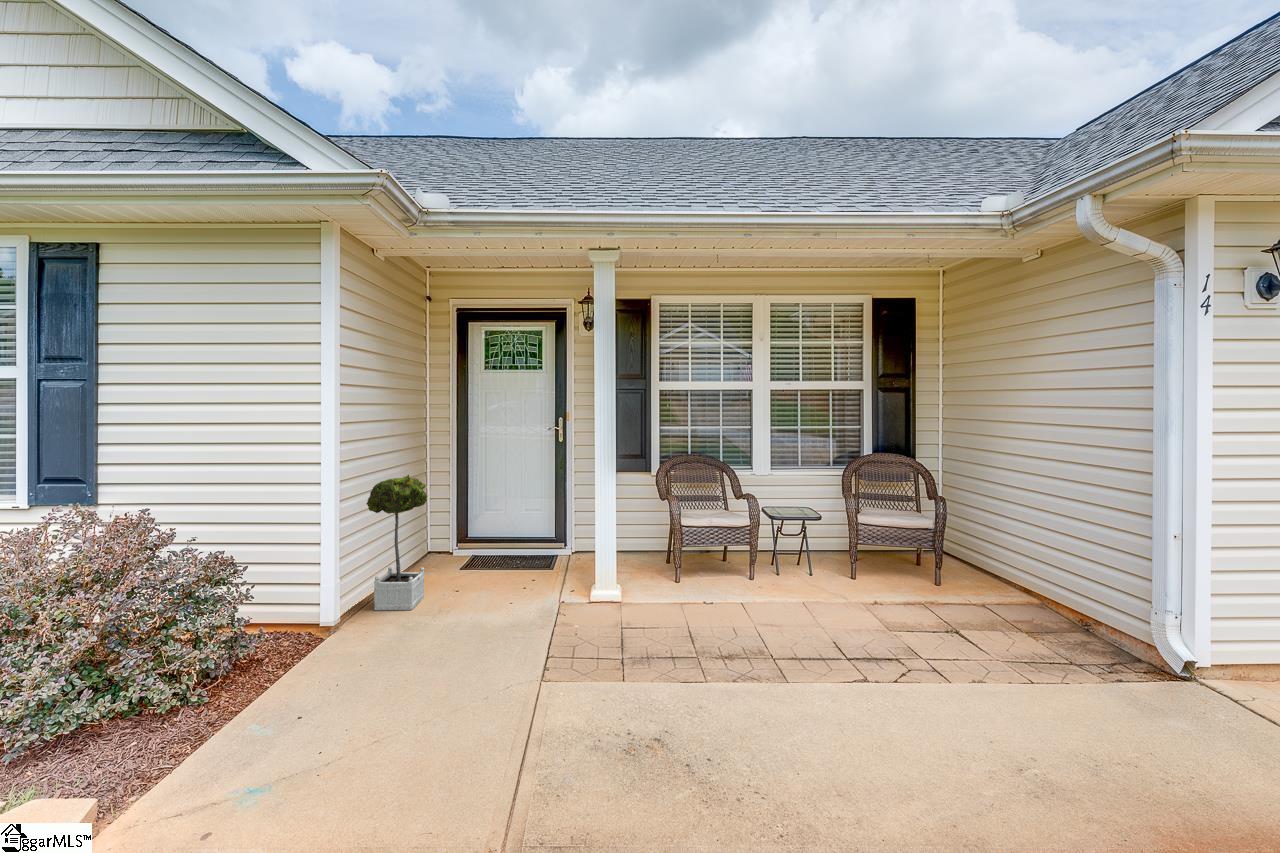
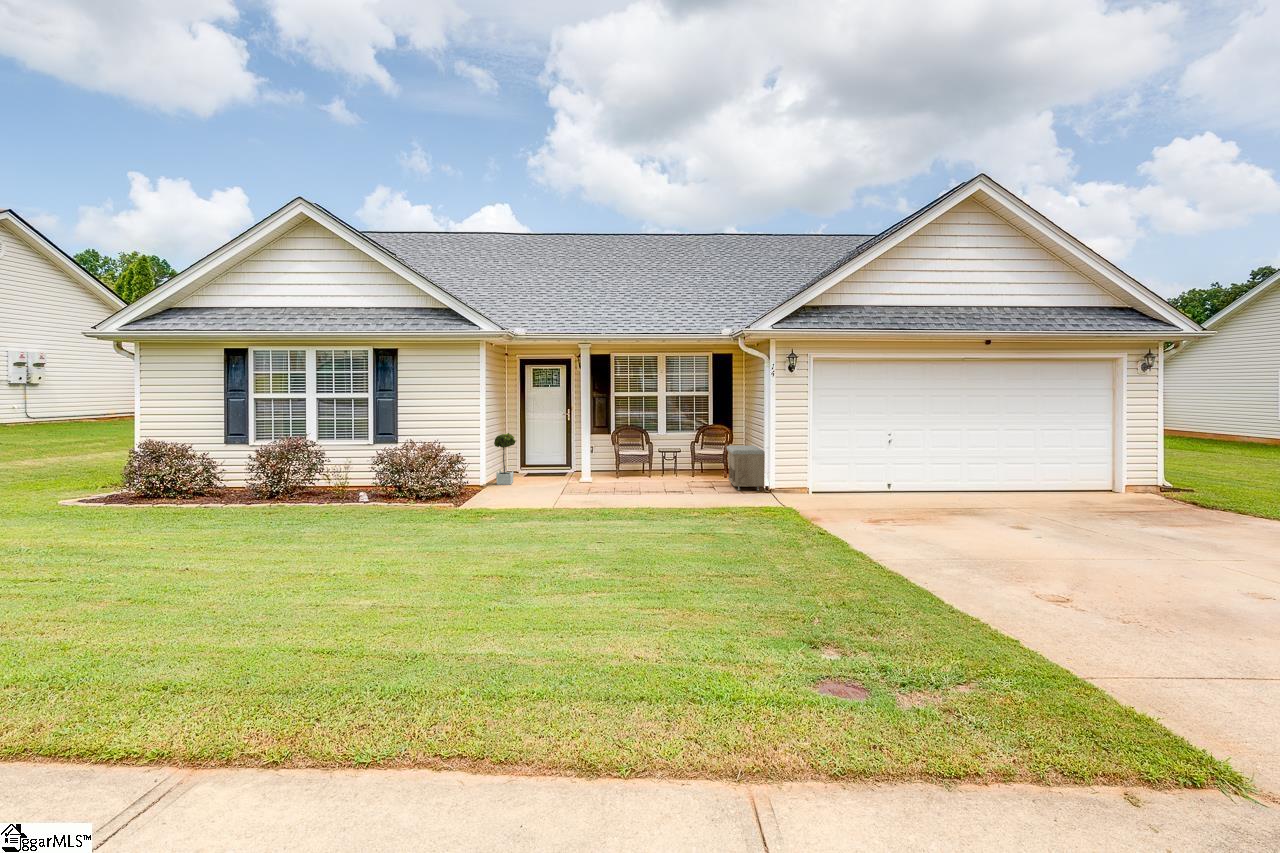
storage bench: none [954,506,1126,641] -> present [727,445,765,490]

